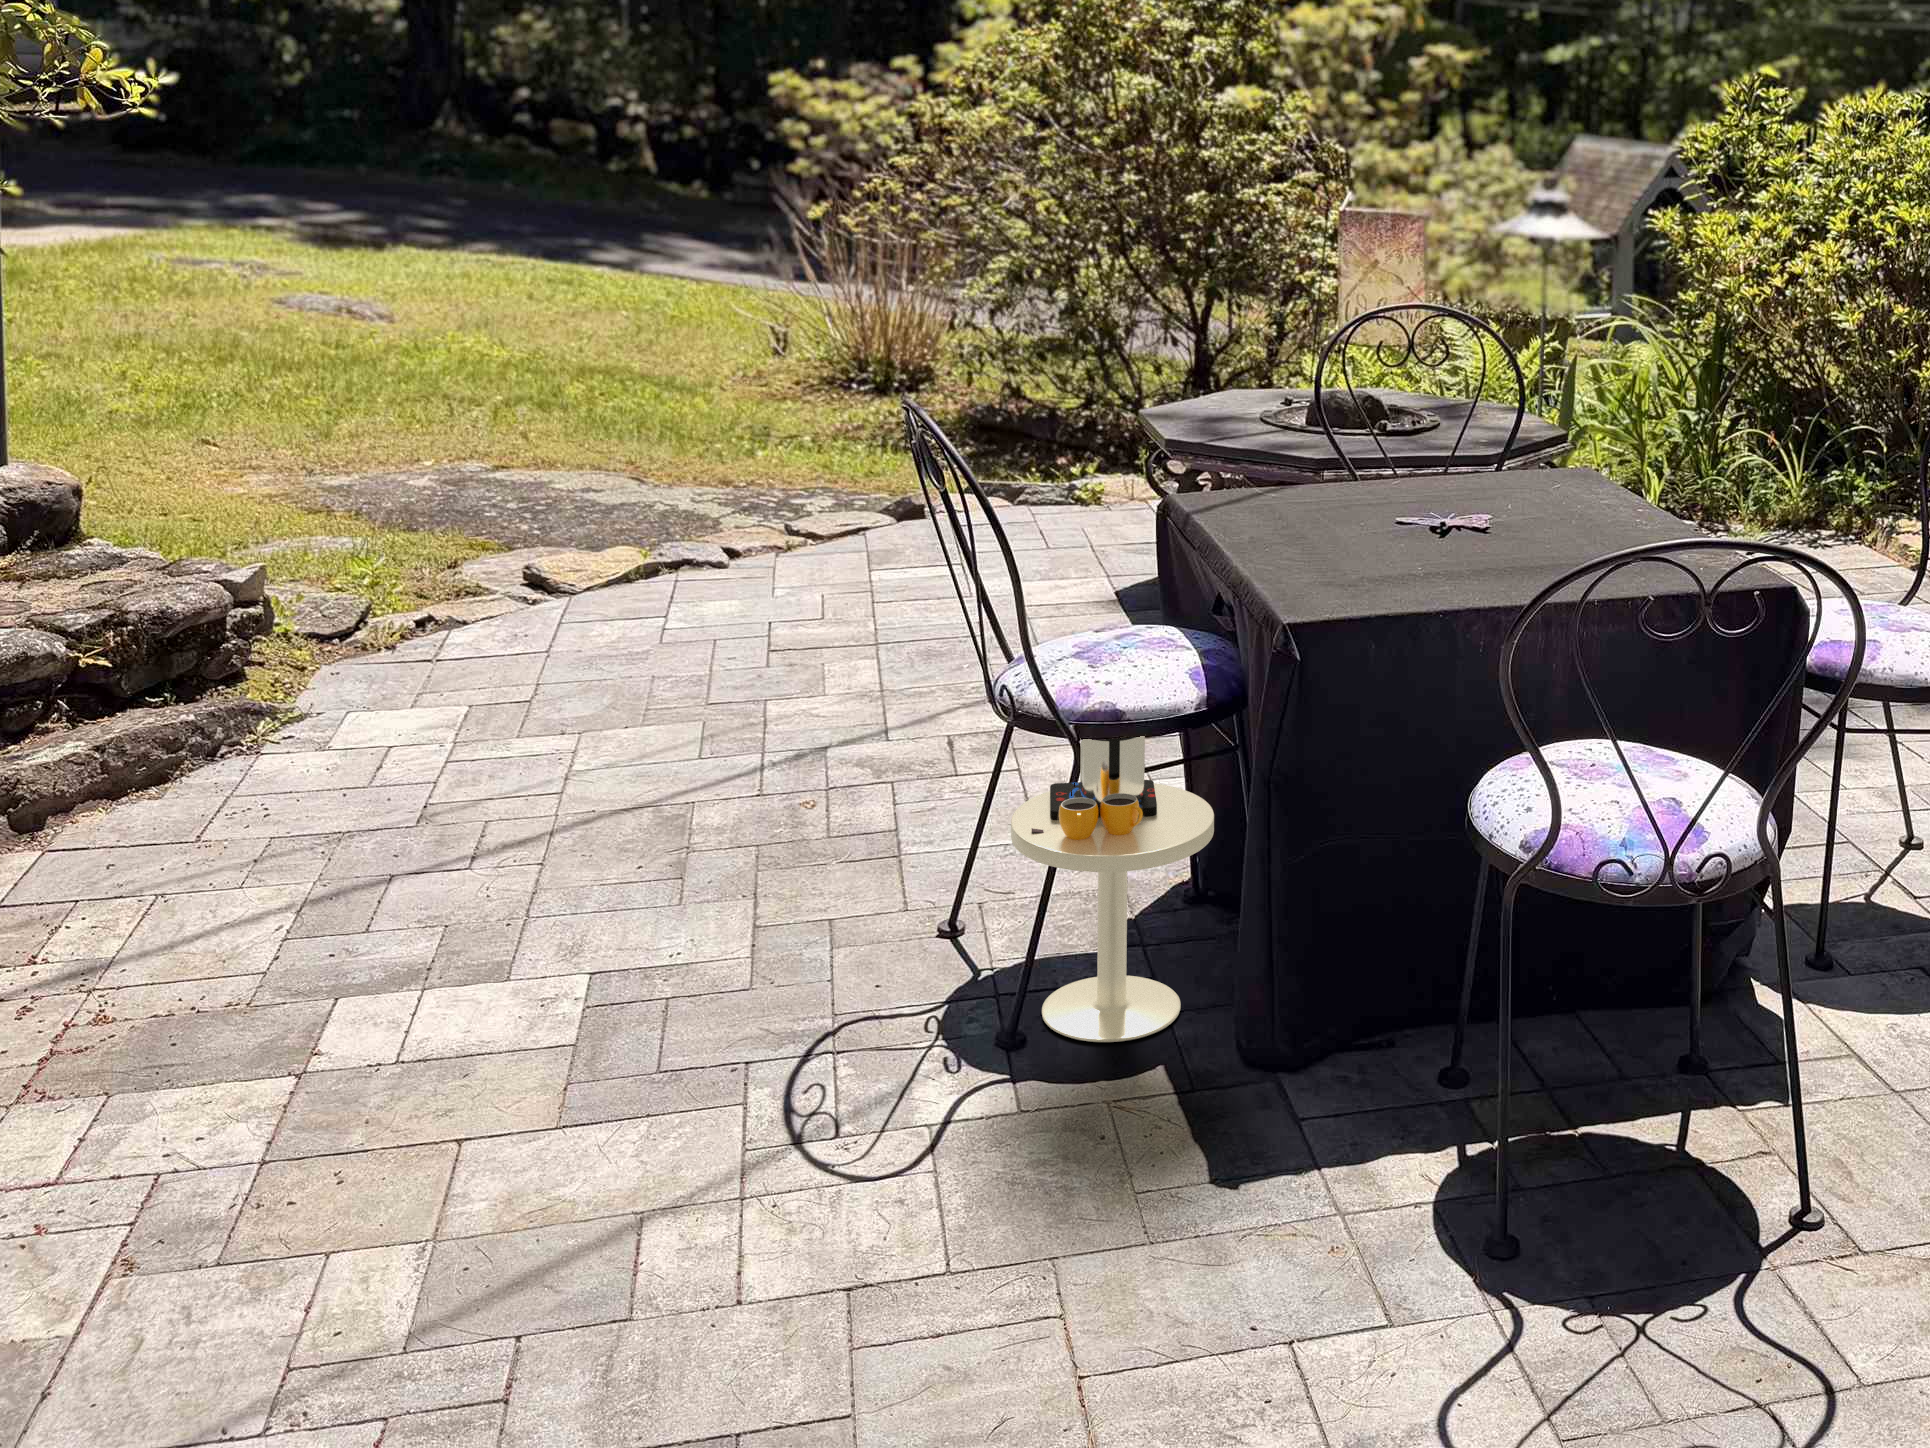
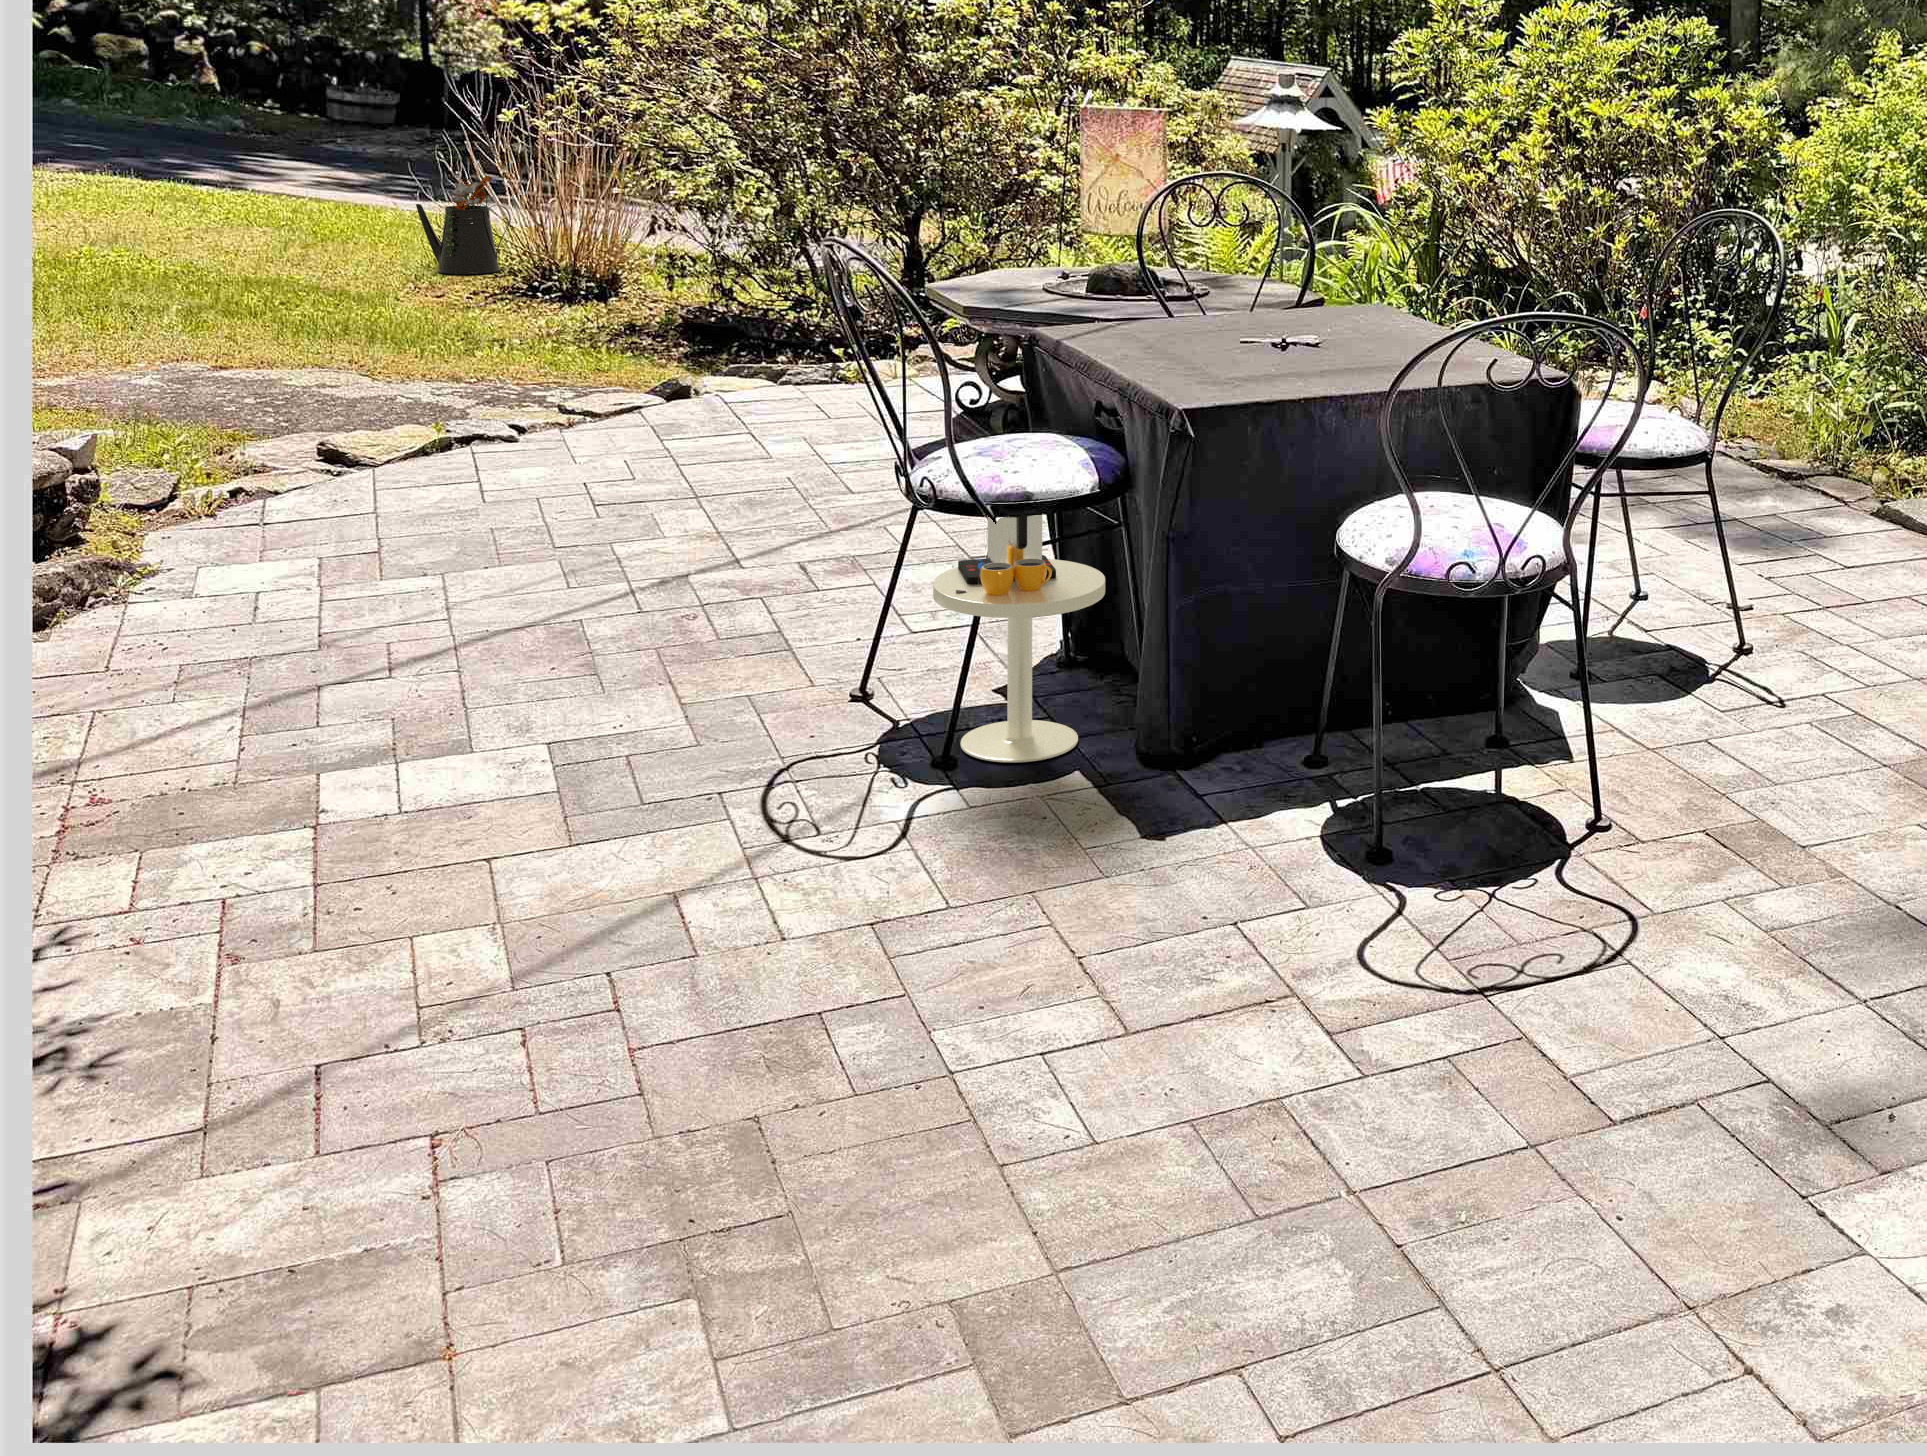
watering can: none [750,264,834,362] -> present [416,176,511,274]

